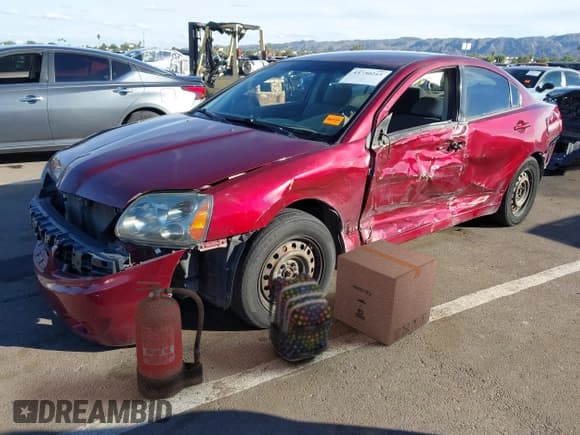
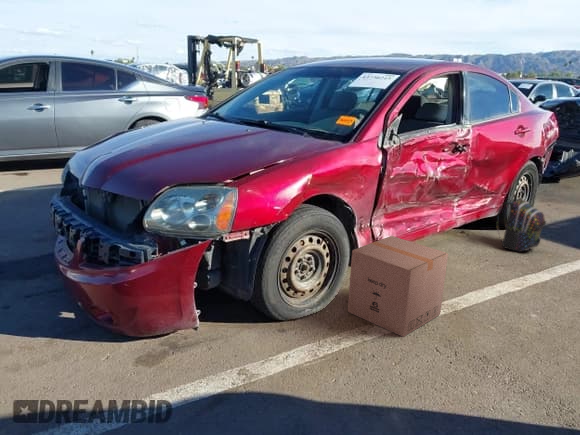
backpack: present [269,273,333,361] -> present [497,199,546,252]
fire extinguisher: present [134,281,204,400] -> none [164,269,230,385]

